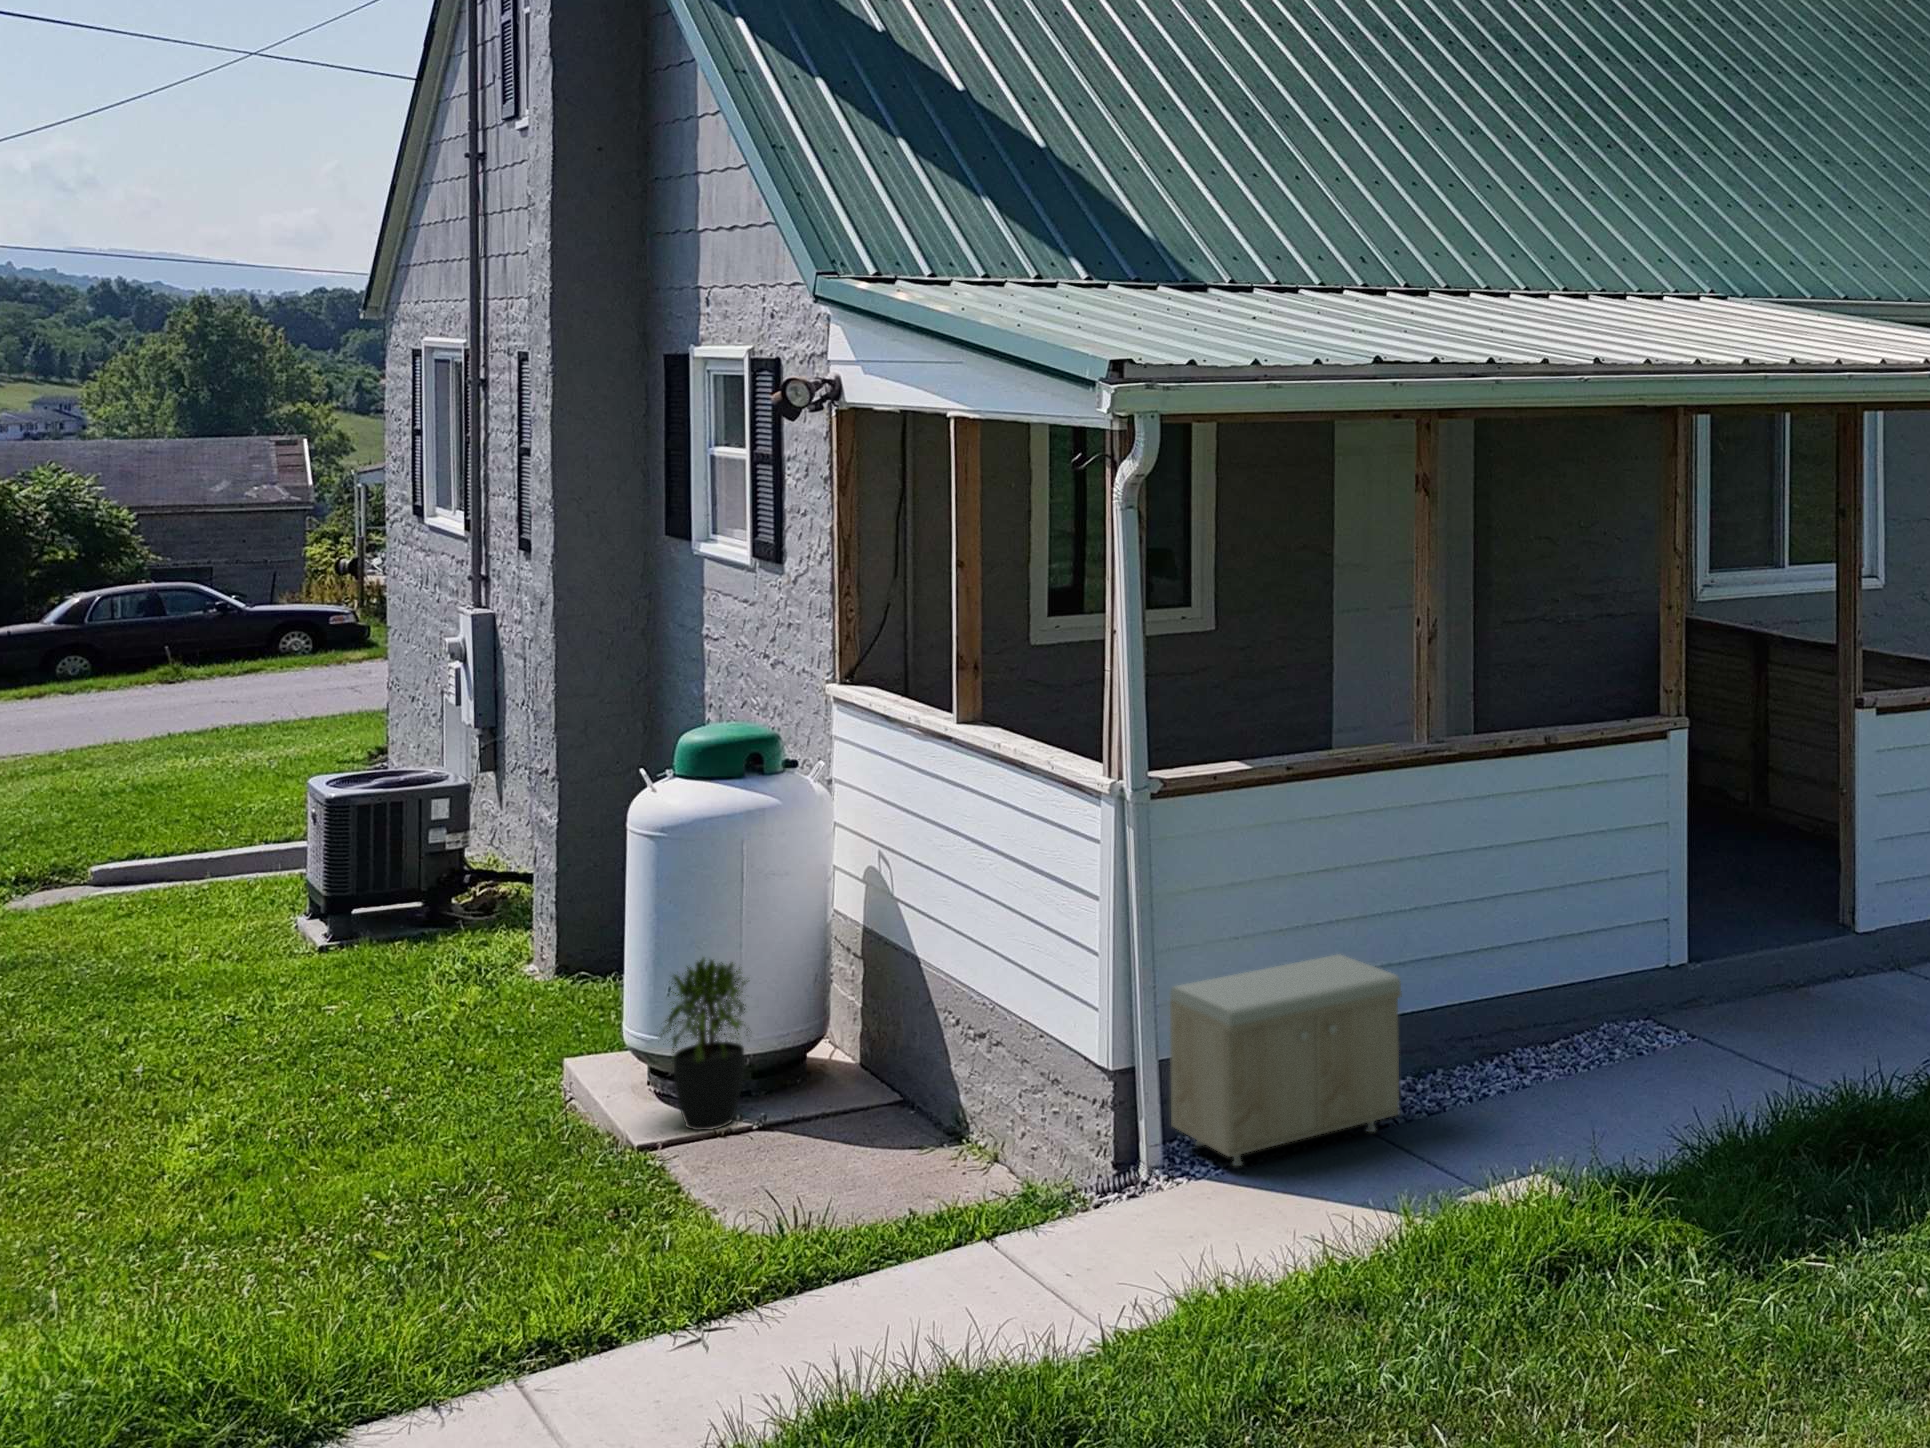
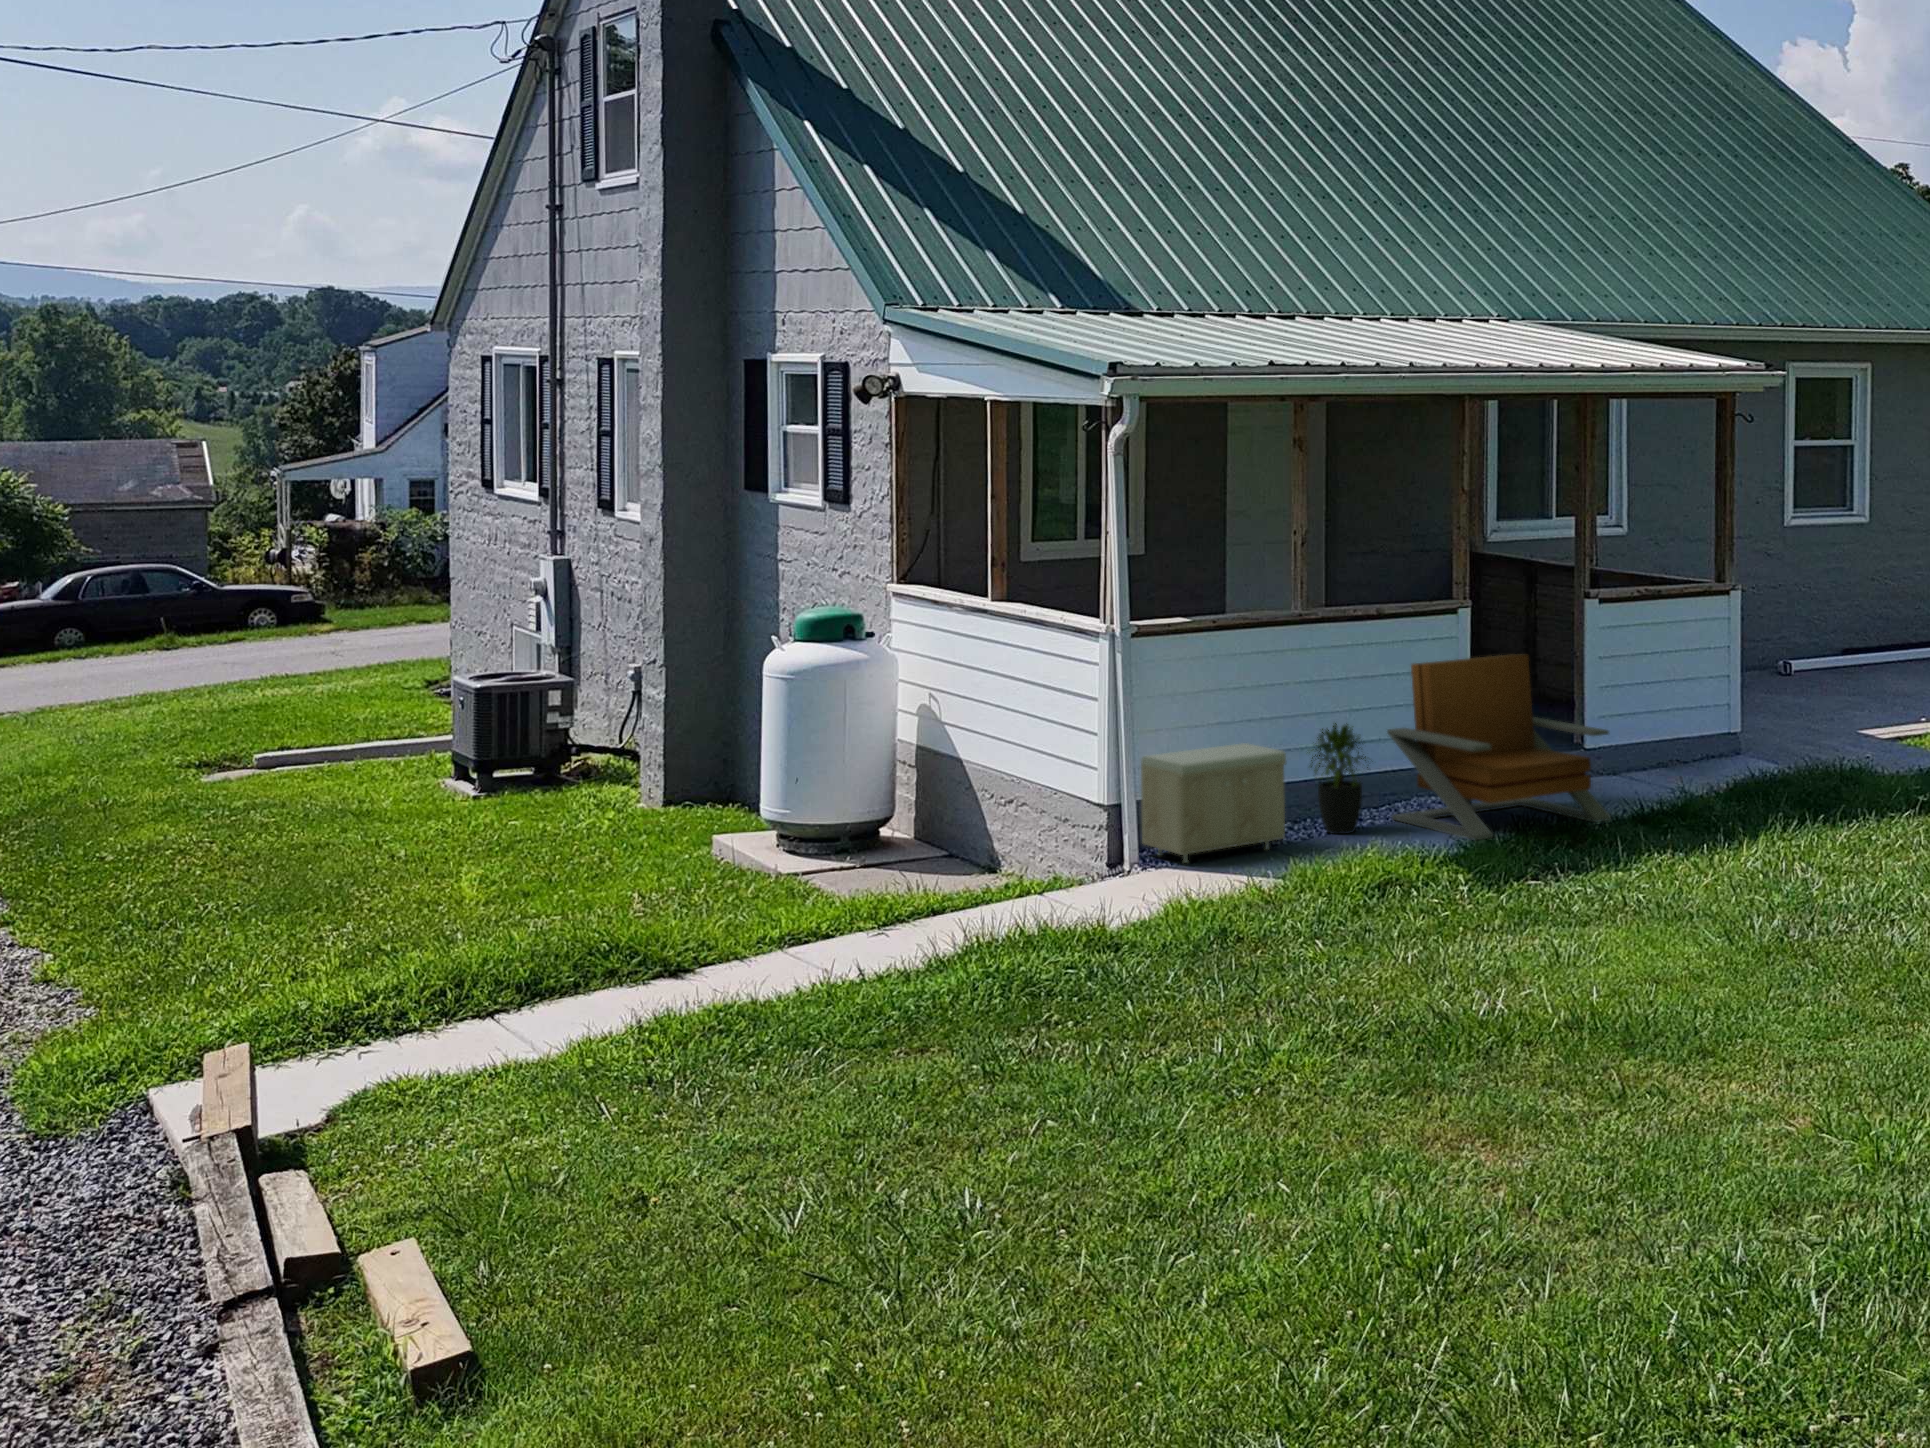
lounge chair: none [1562,797,1907,1113] -> present [1387,655,1611,841]
potted plant: present [659,957,748,1130] -> present [1309,723,1368,834]

